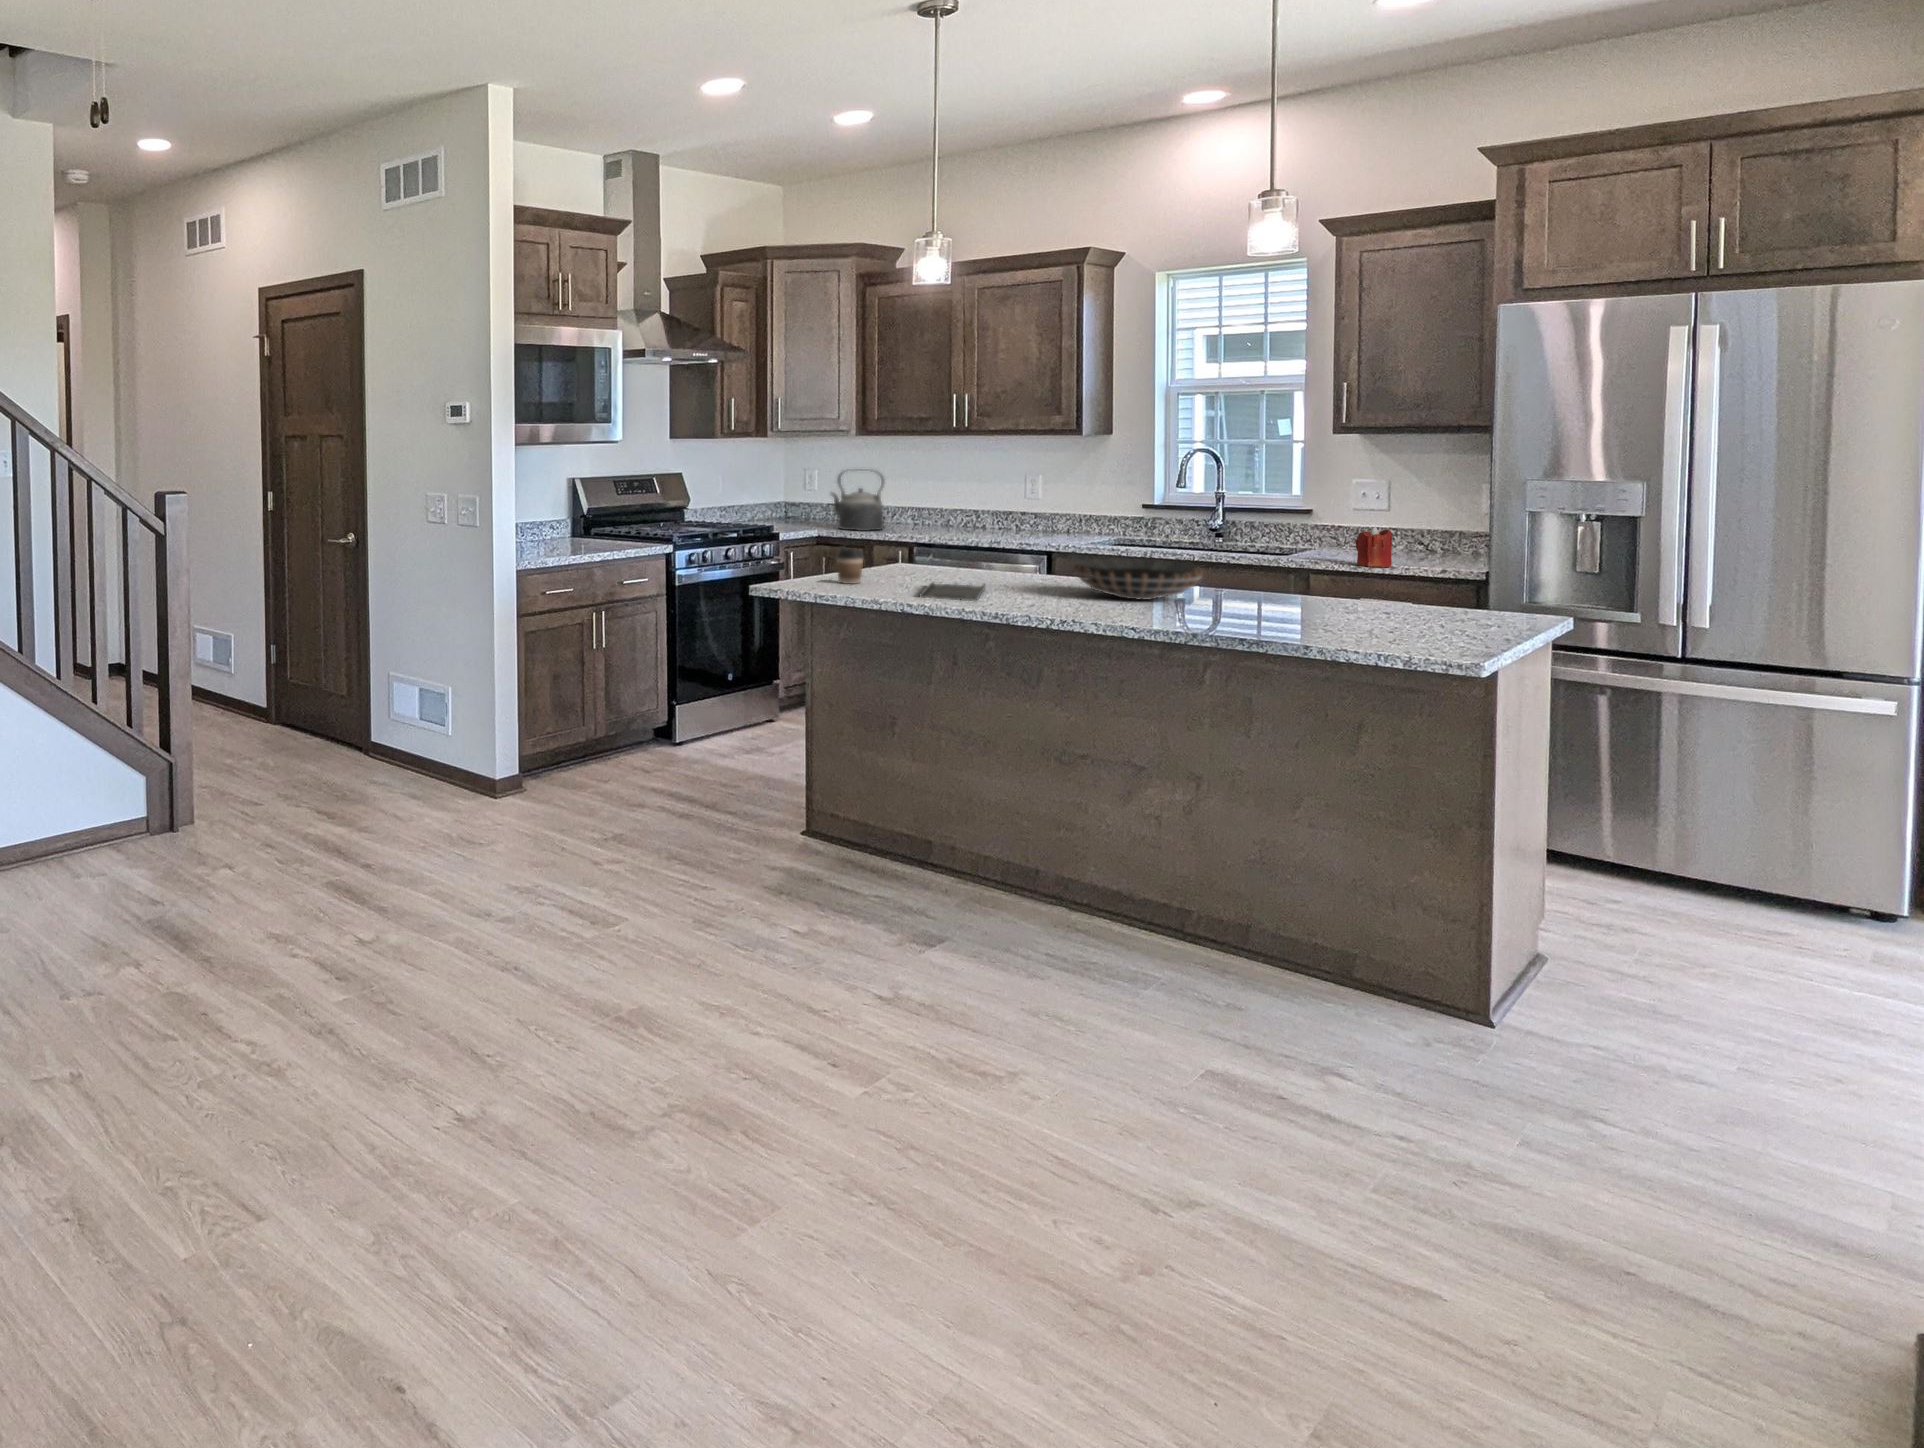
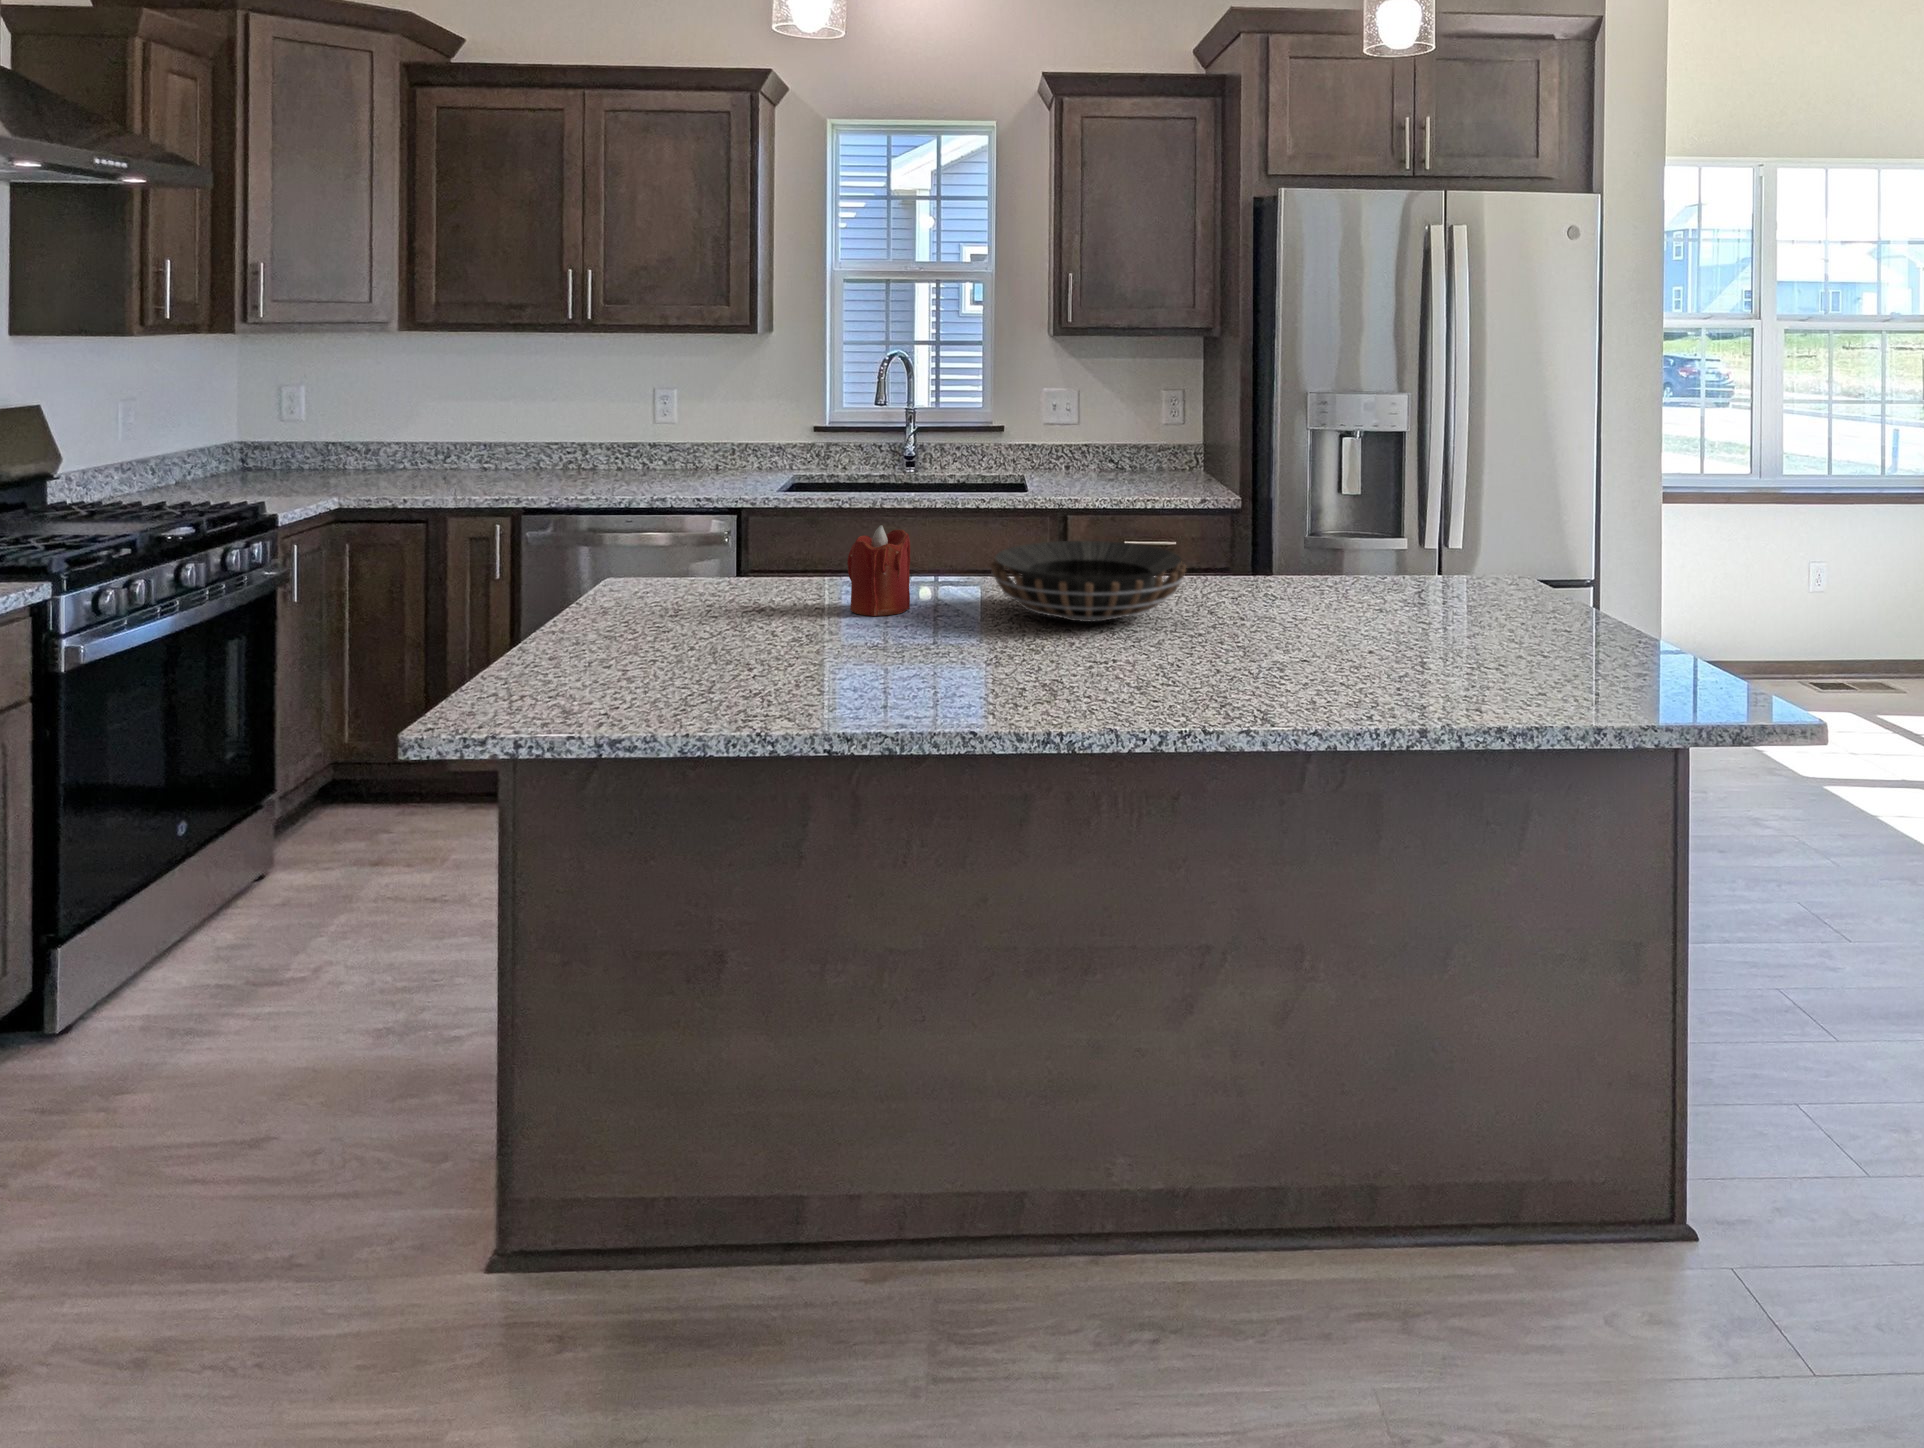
kettle: present [830,471,884,531] -> none [358,388,460,496]
candle: present [1356,527,1392,567] -> present [847,525,910,616]
coffee cup: present [836,546,864,584] -> none [567,583,632,672]
tray: present [919,582,986,601] -> none [763,626,923,701]

